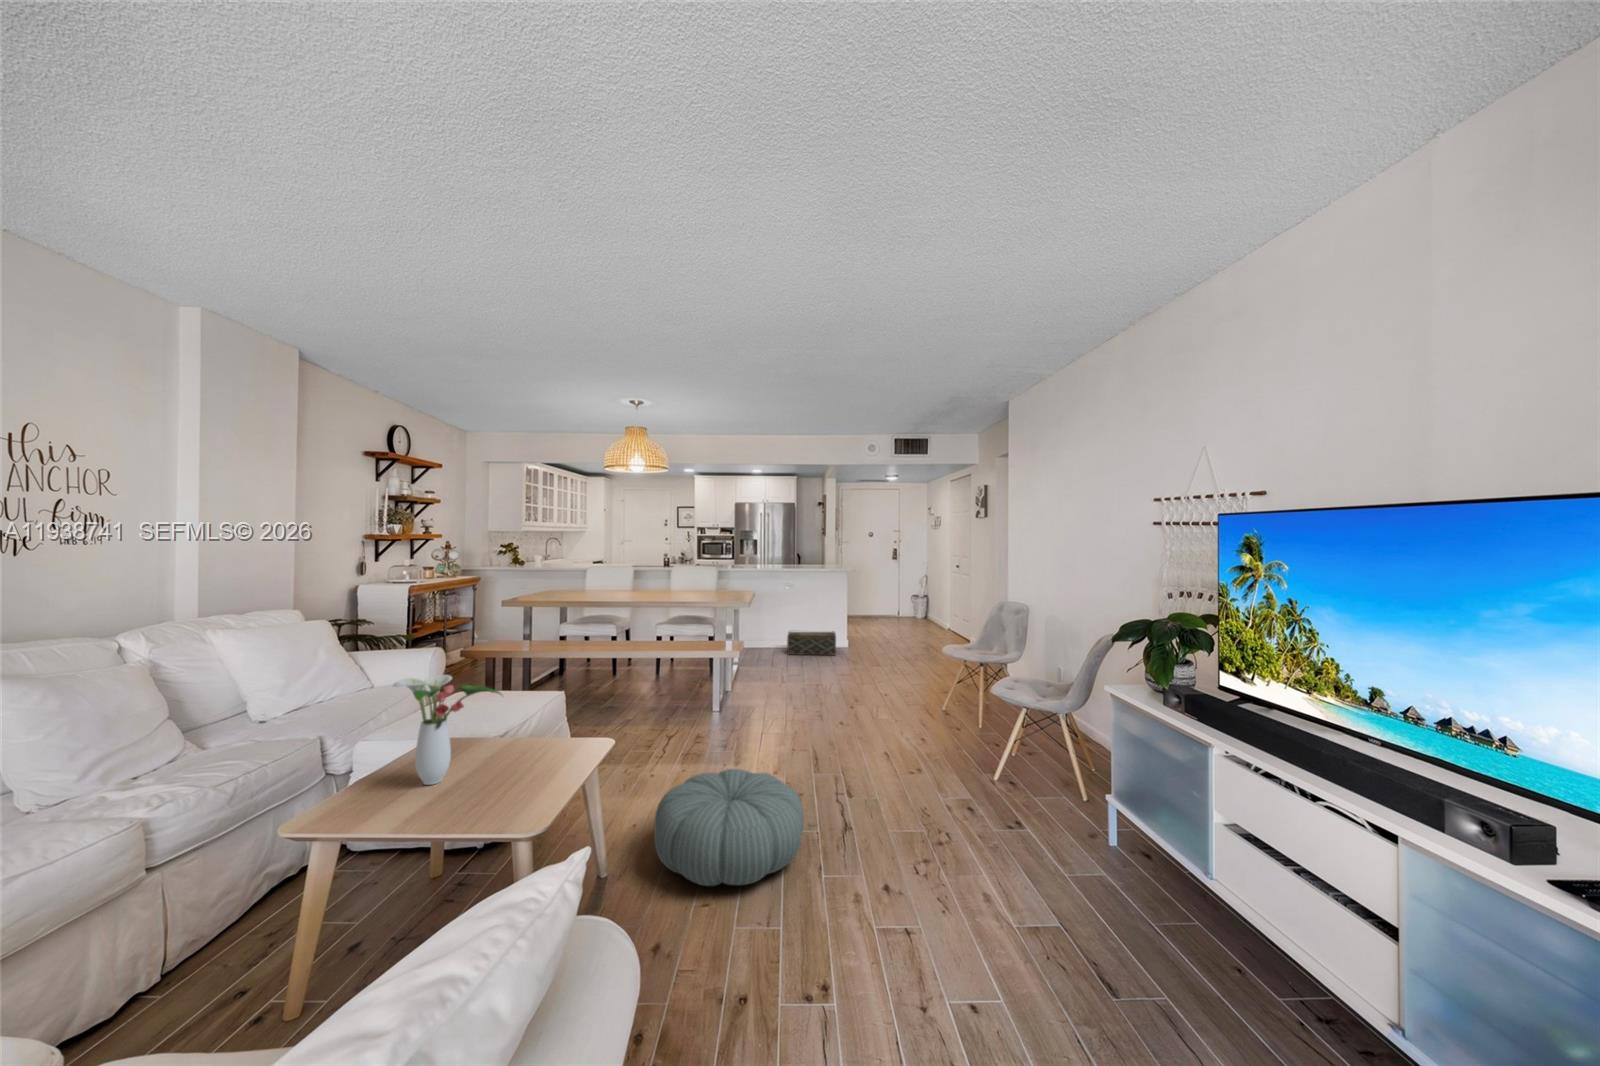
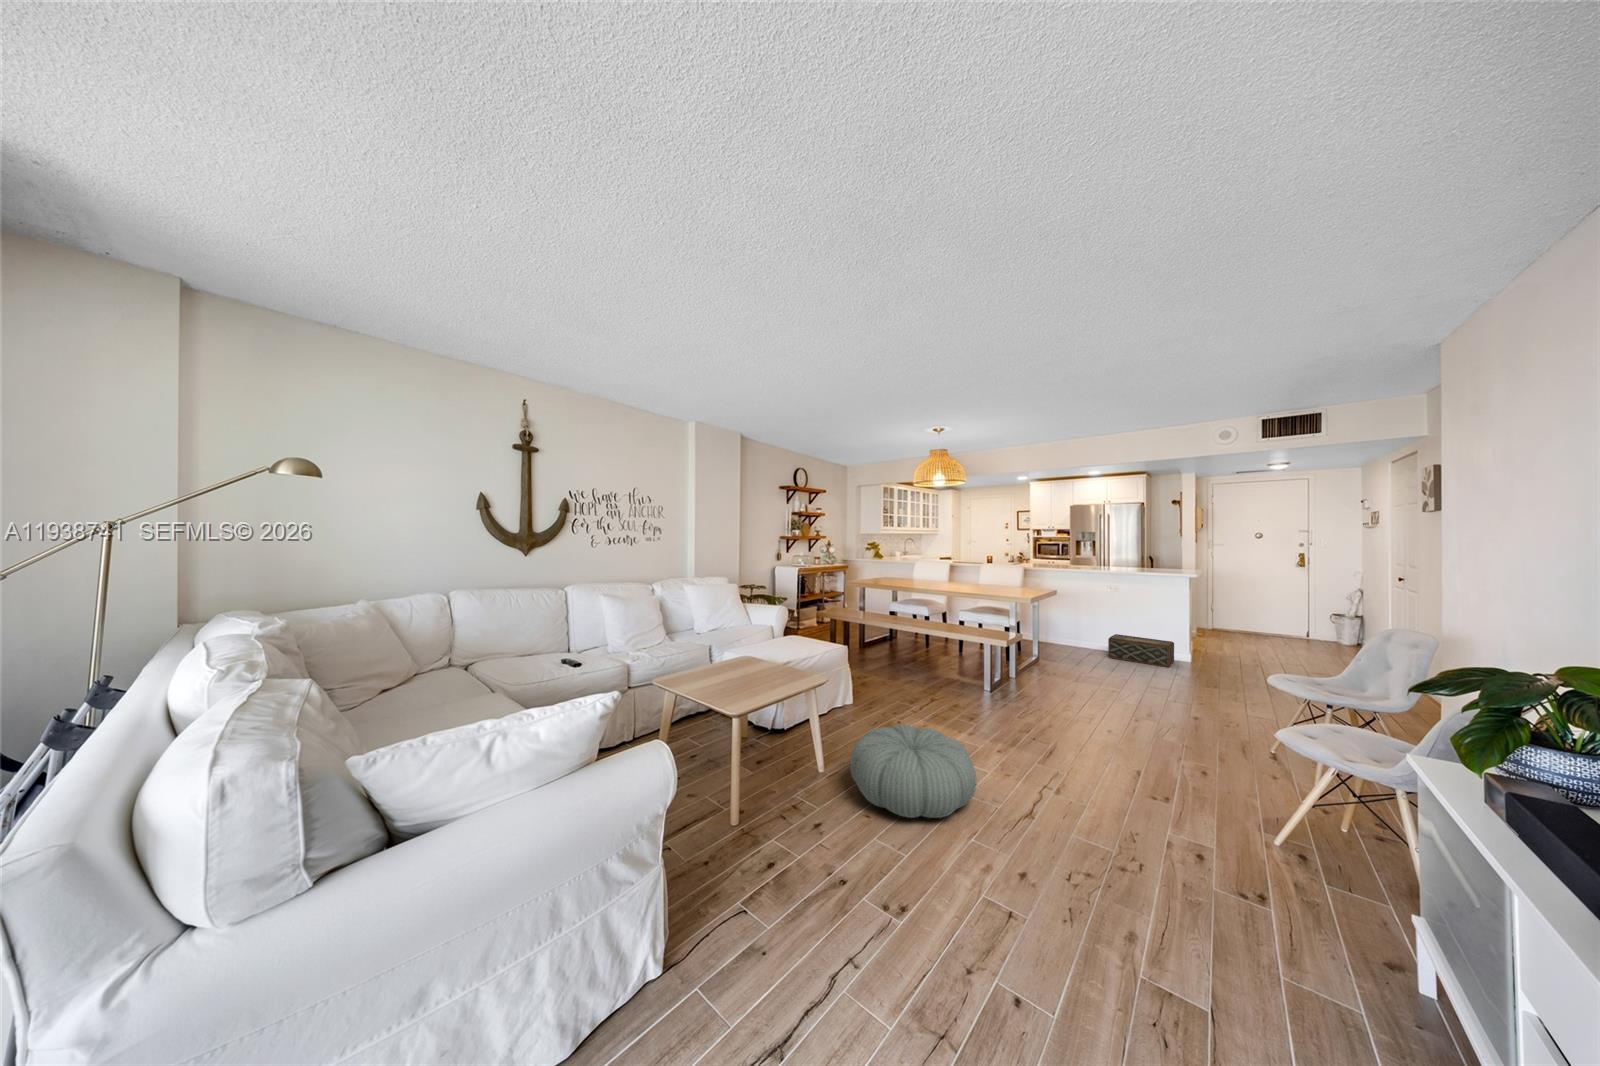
flower arrangement: present [393,675,501,785] -> none [709,616,762,680]

